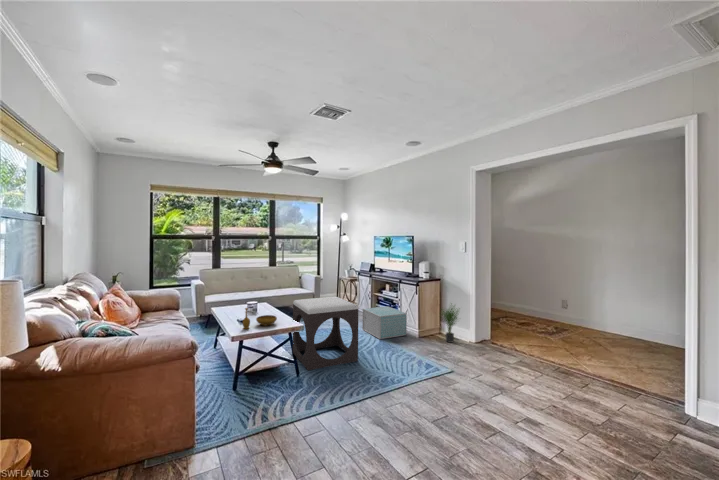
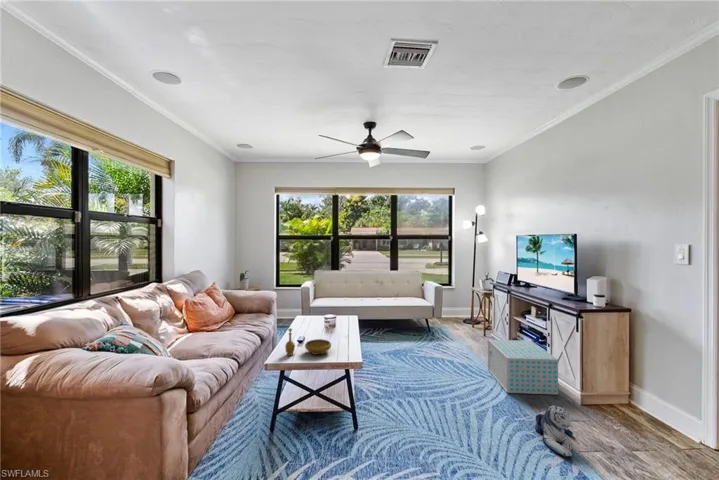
footstool: present [293,297,358,370] -> none [373,320,454,428]
potted plant: present [441,308,458,342] -> none [620,355,679,431]
plush toy: none [401,335,422,360] -> present [535,406,573,457]

